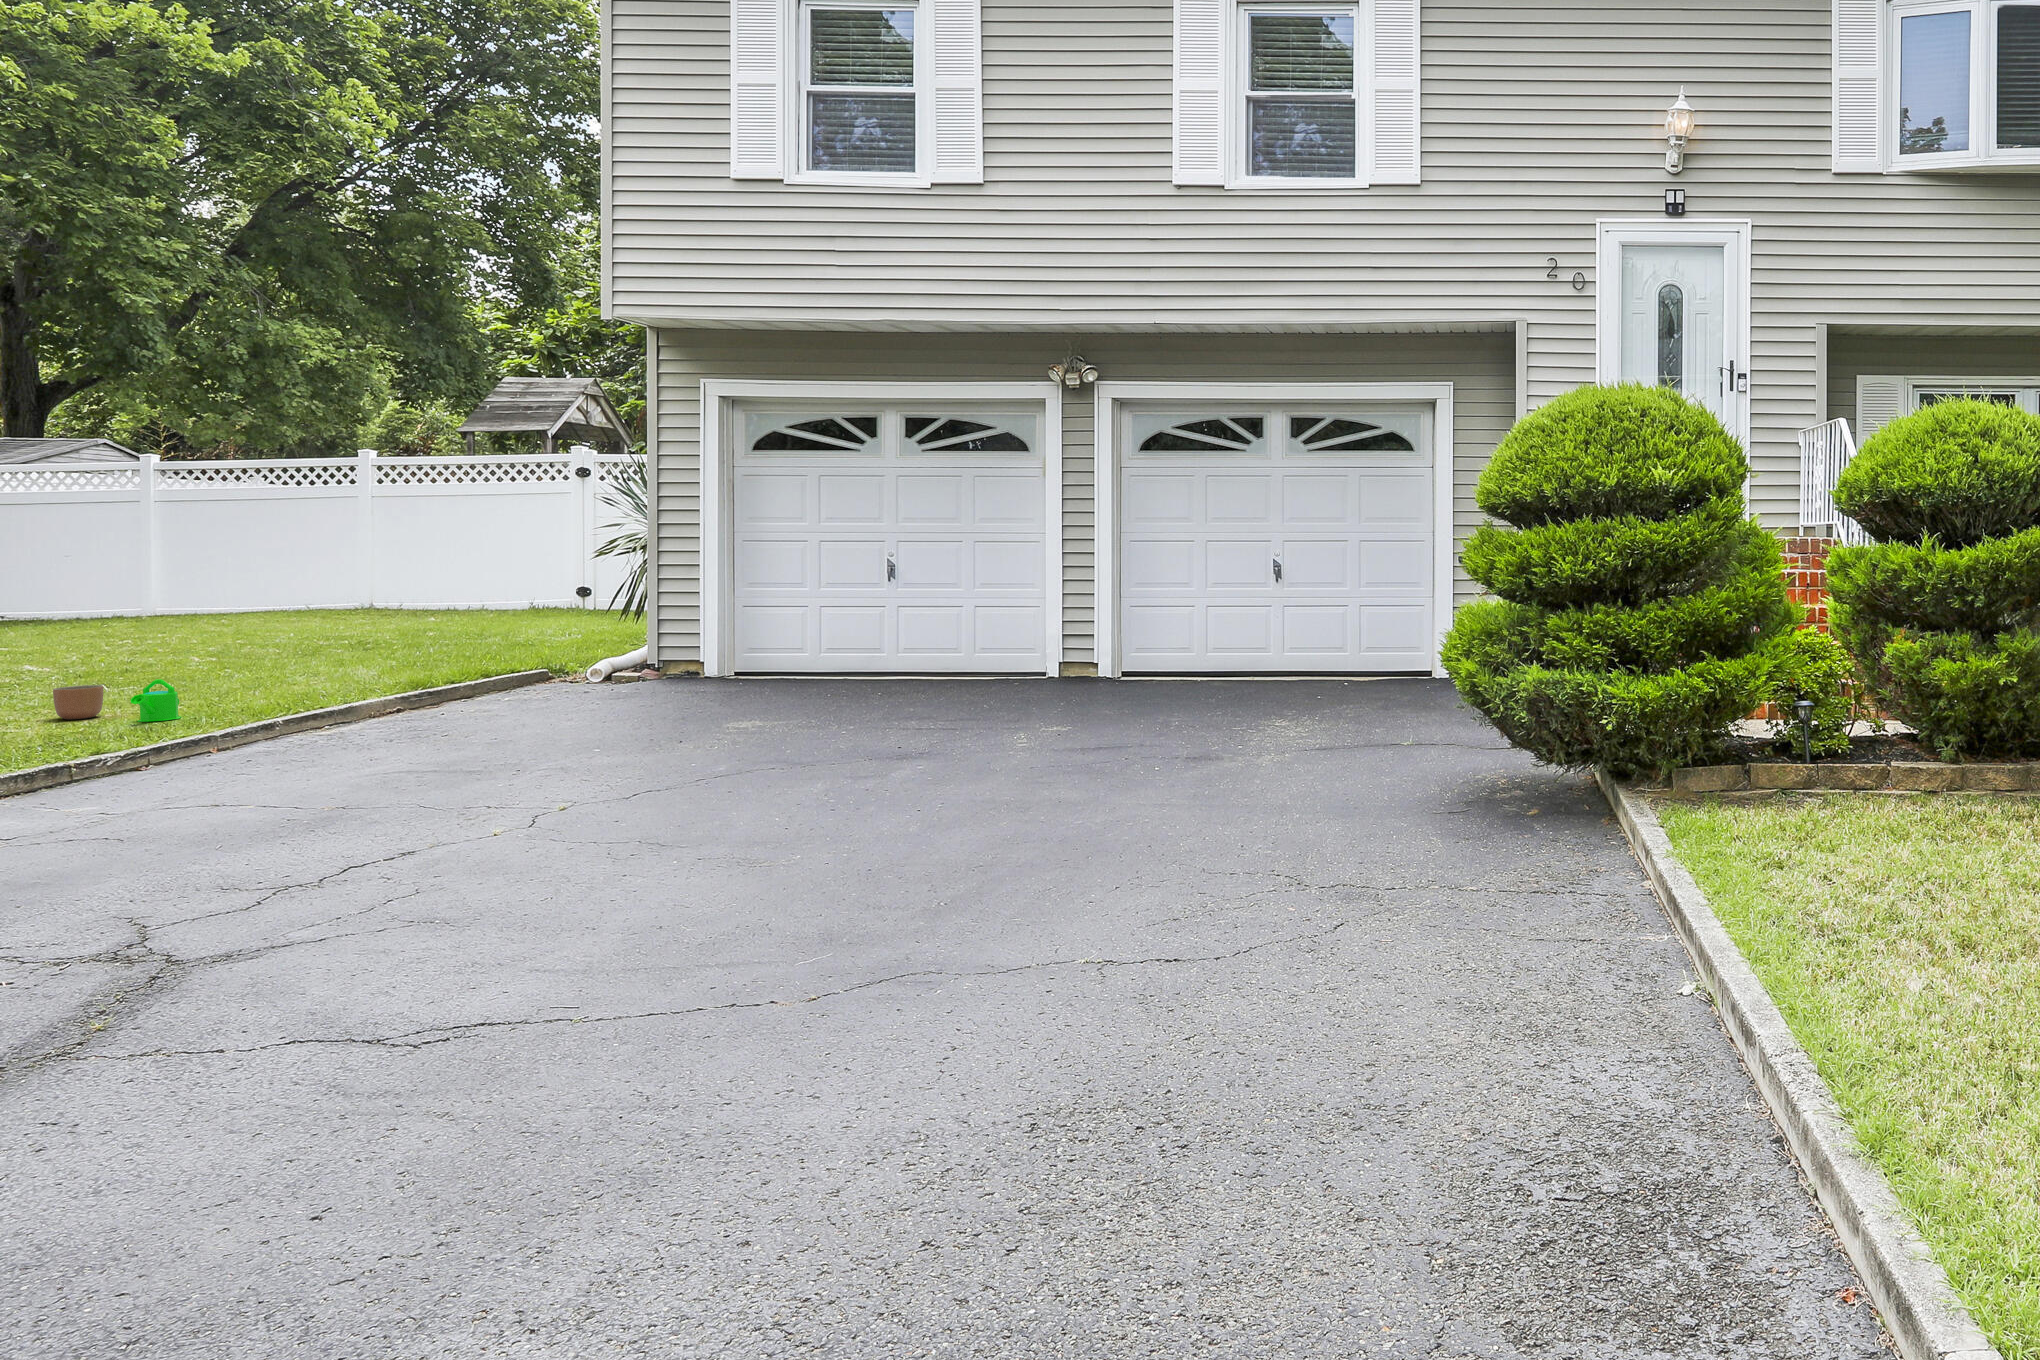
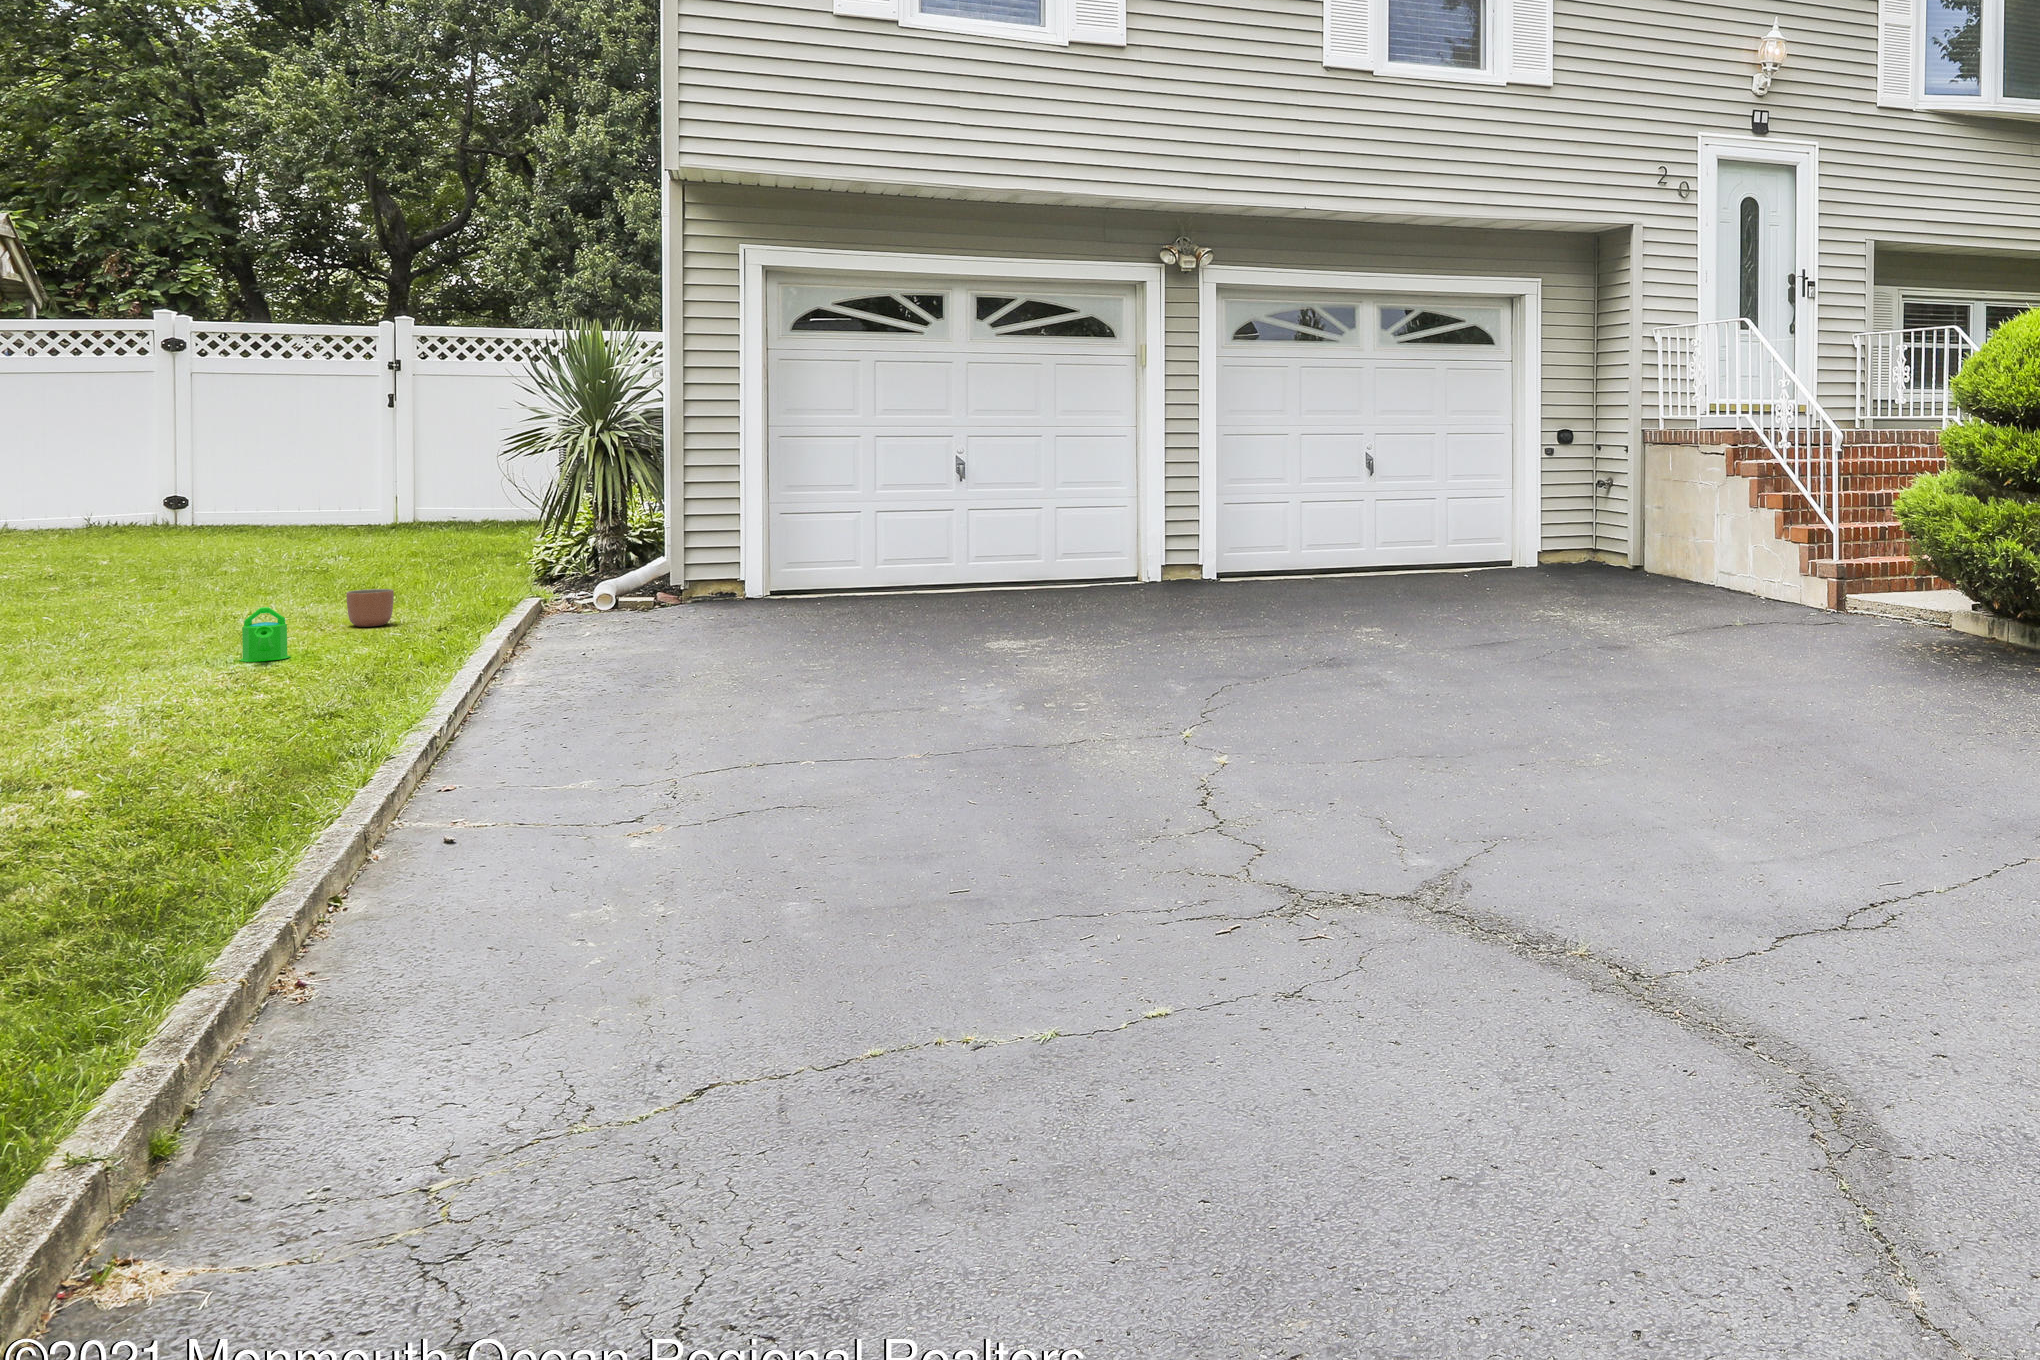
planter: present [53,685,103,719] -> present [347,589,394,627]

